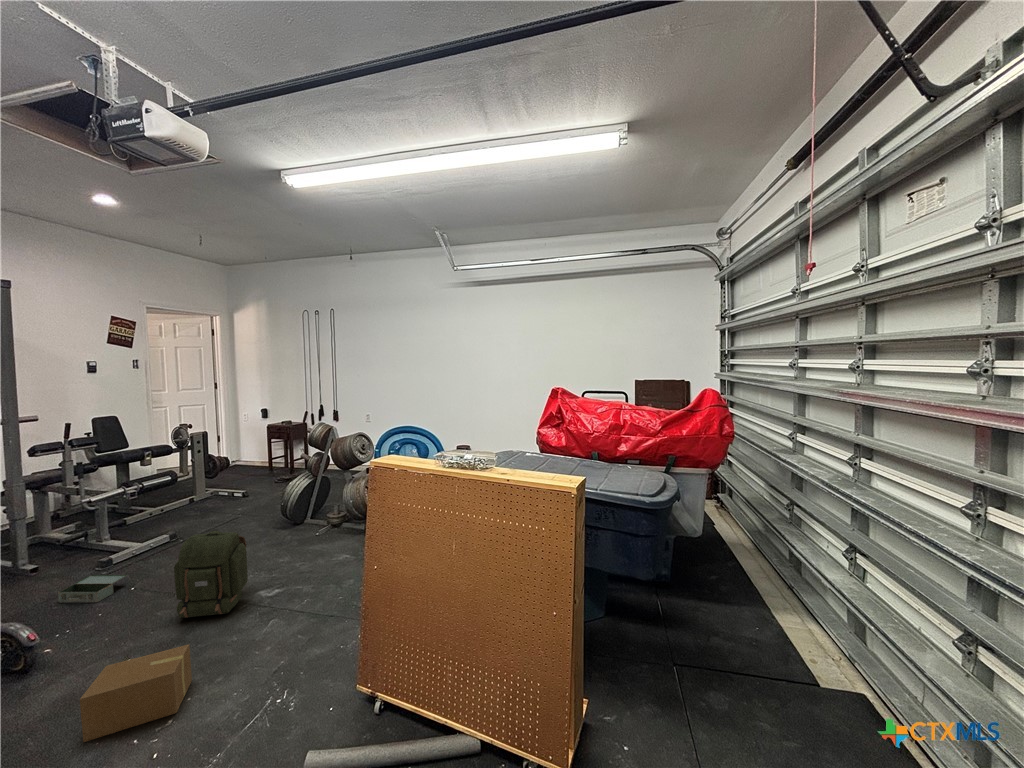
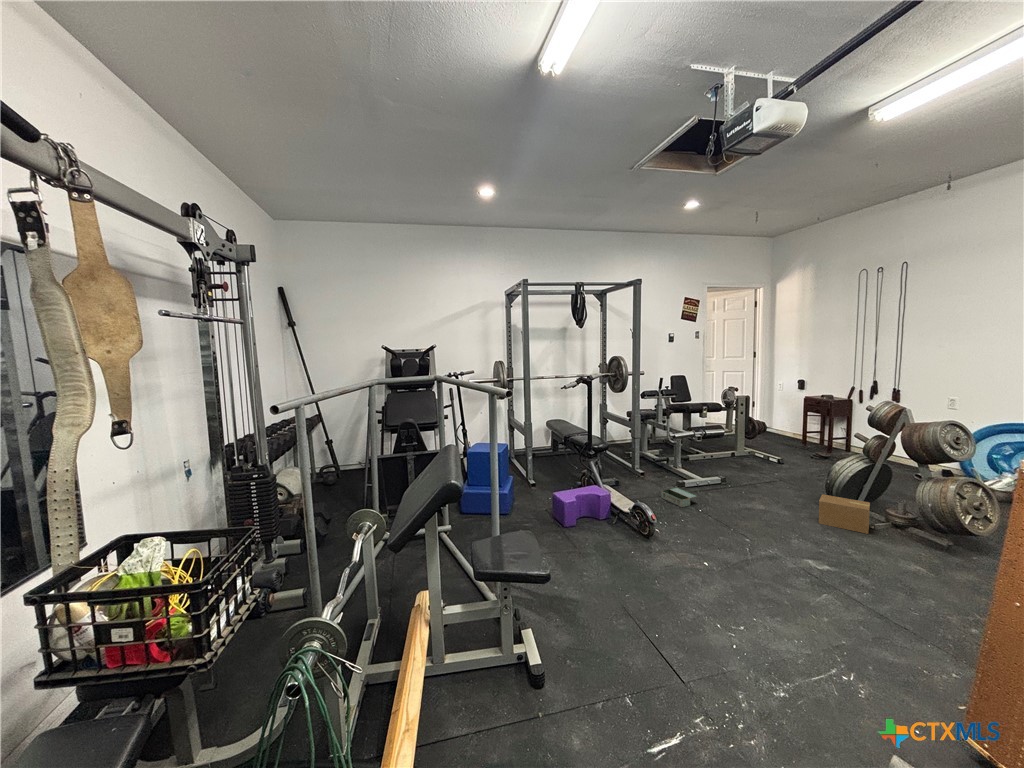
backpack: present [174,531,248,618] -> none [736,480,797,561]
cardboard box: present [80,645,192,742] -> present [819,494,870,534]

